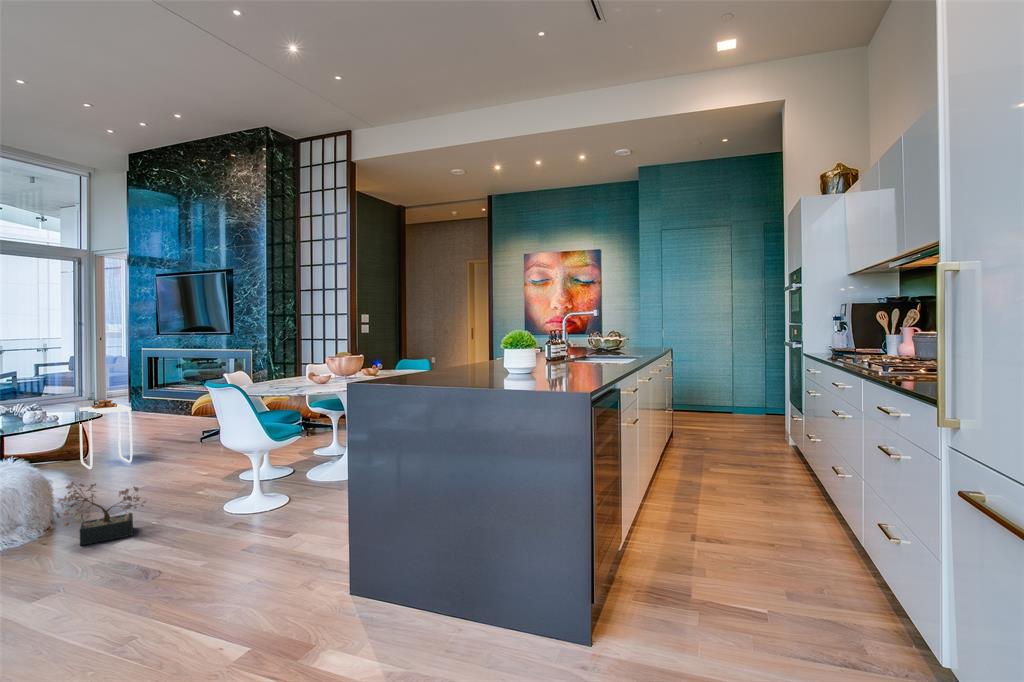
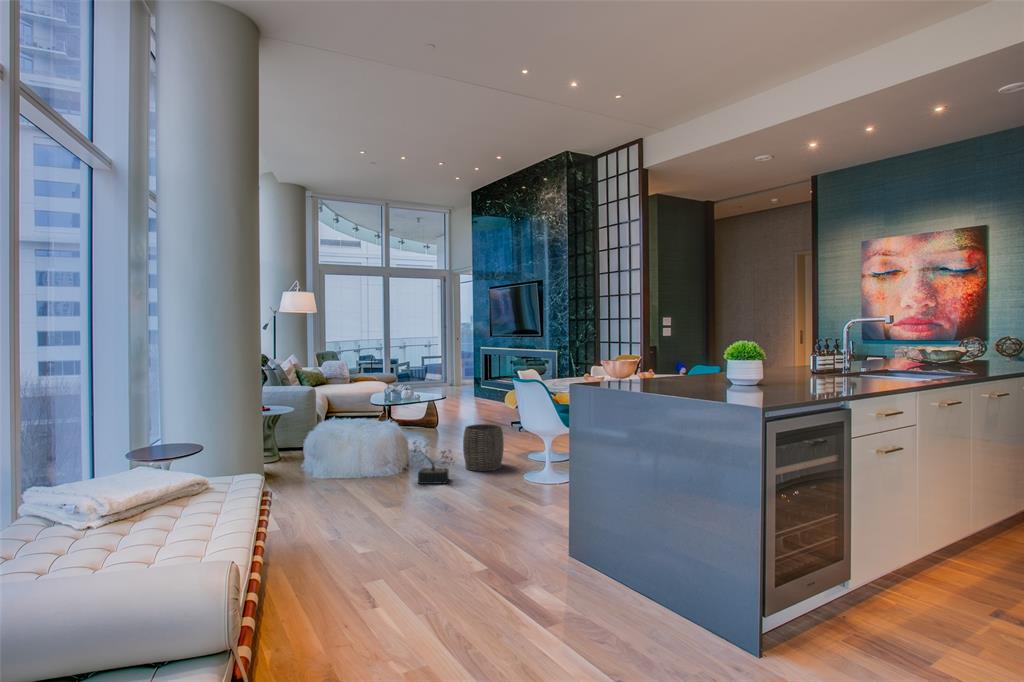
side table: present [79,400,132,469] -> none [433,387,463,437]
woven basket: none [150,443,214,508] -> present [463,424,504,471]

